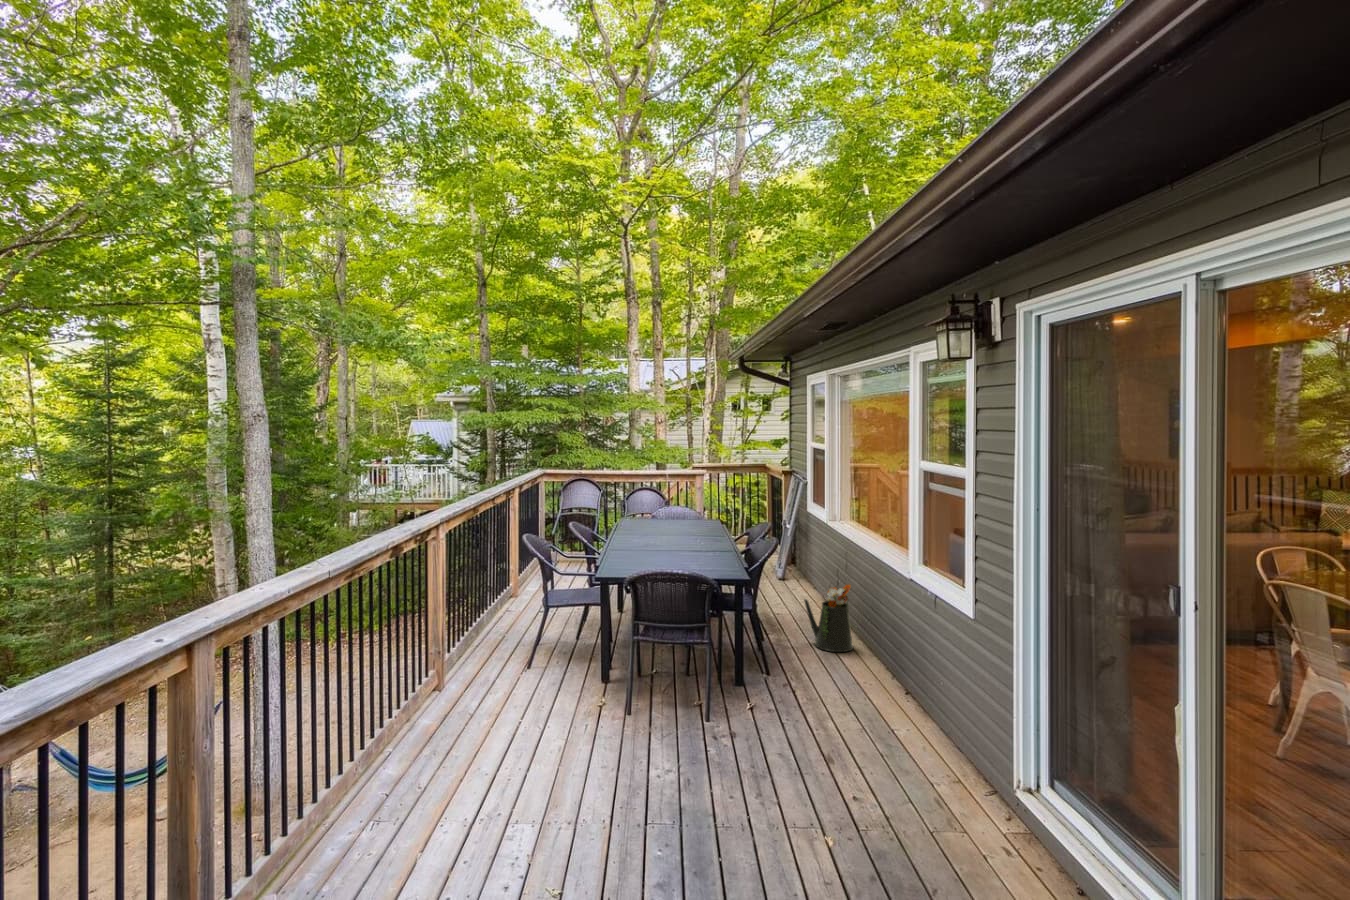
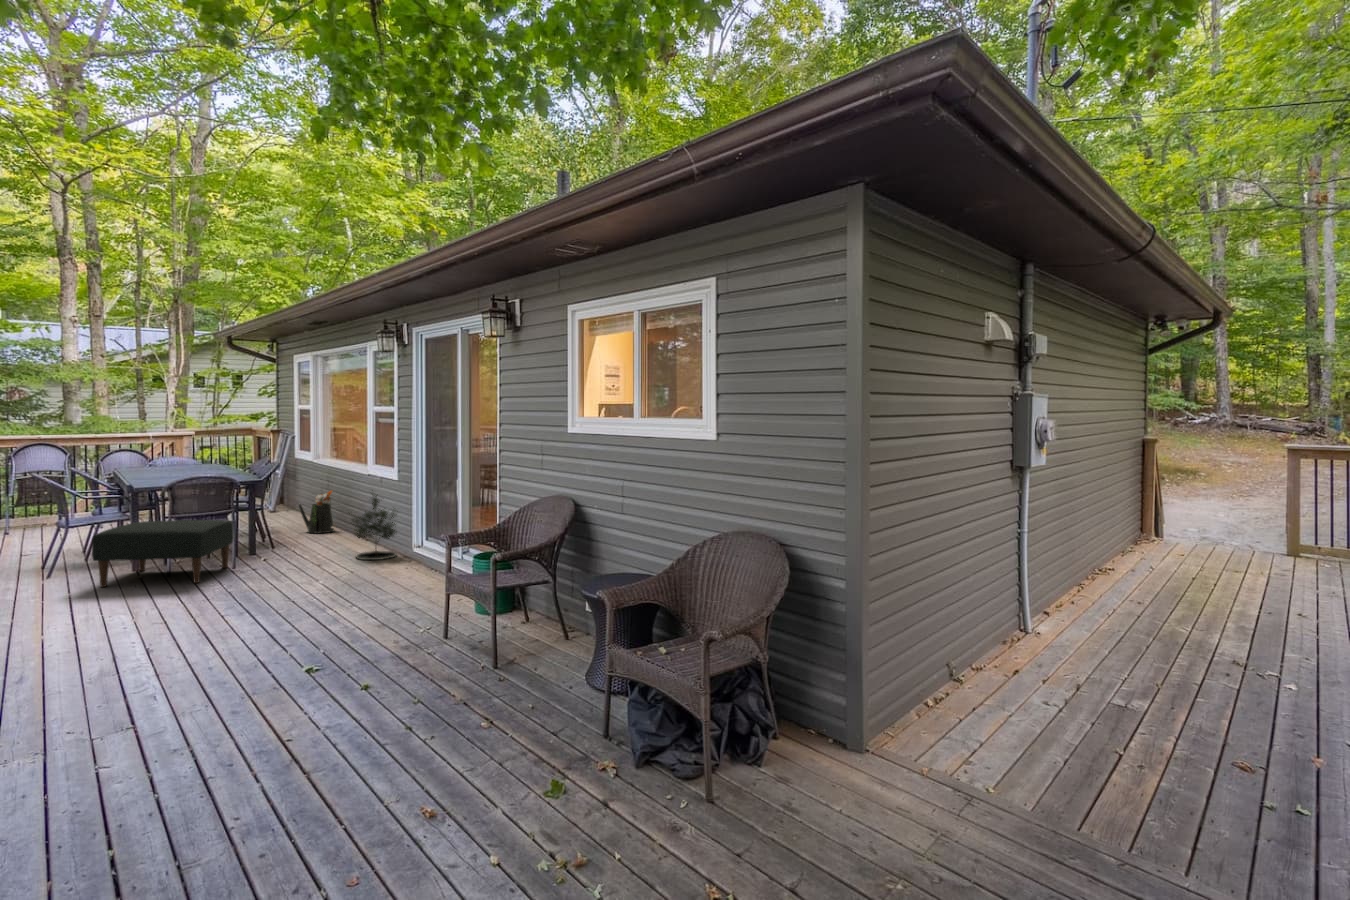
potted tree: none [876,641,981,804] -> present [349,496,397,560]
ottoman: none [511,647,699,804] -> present [92,520,233,587]

